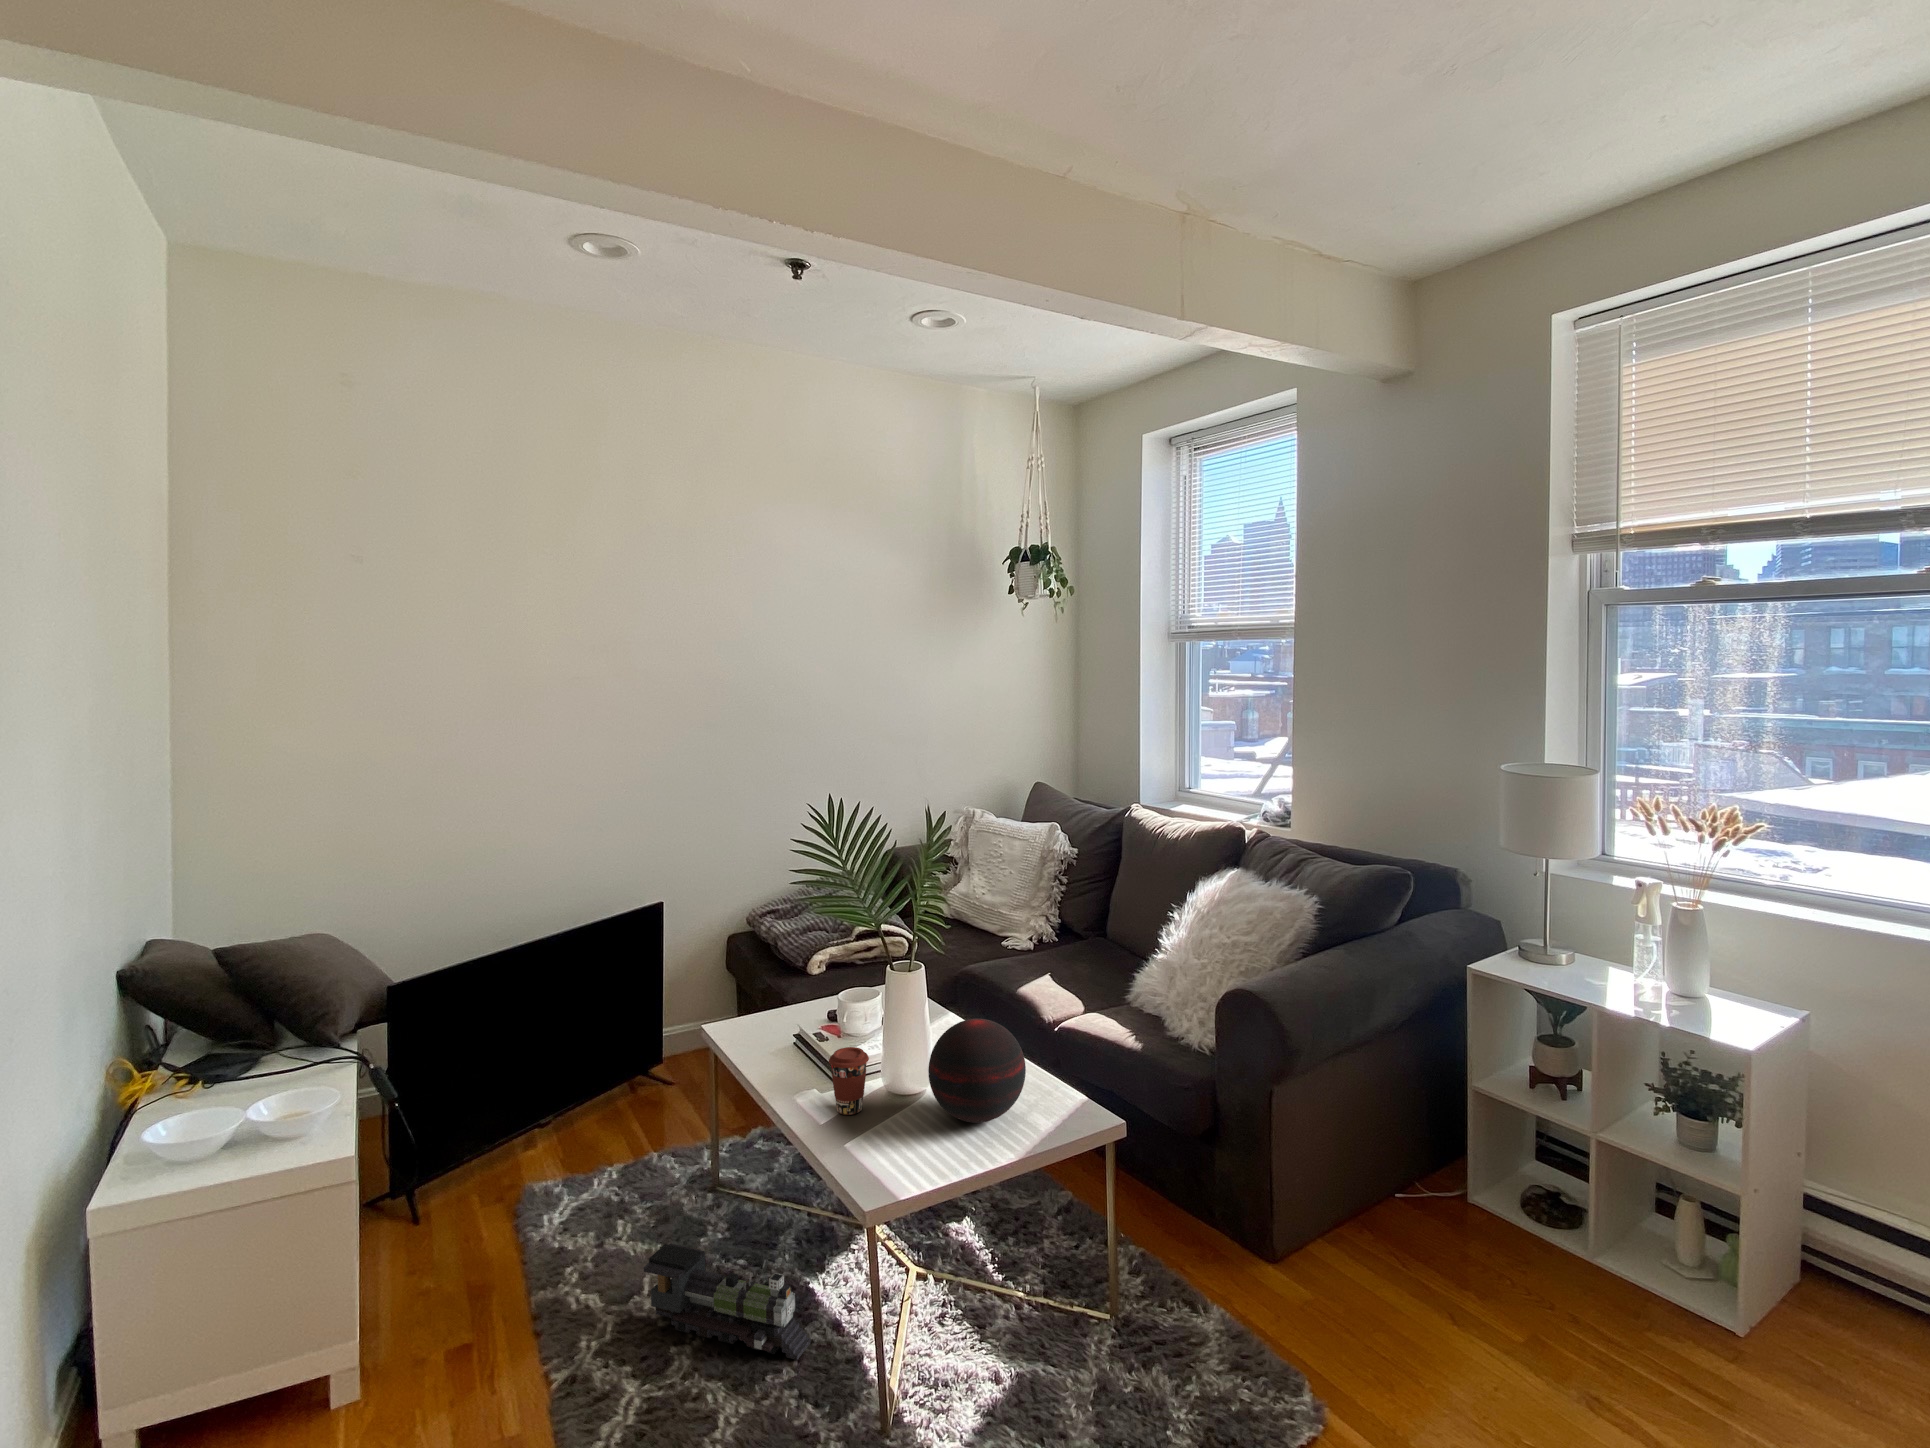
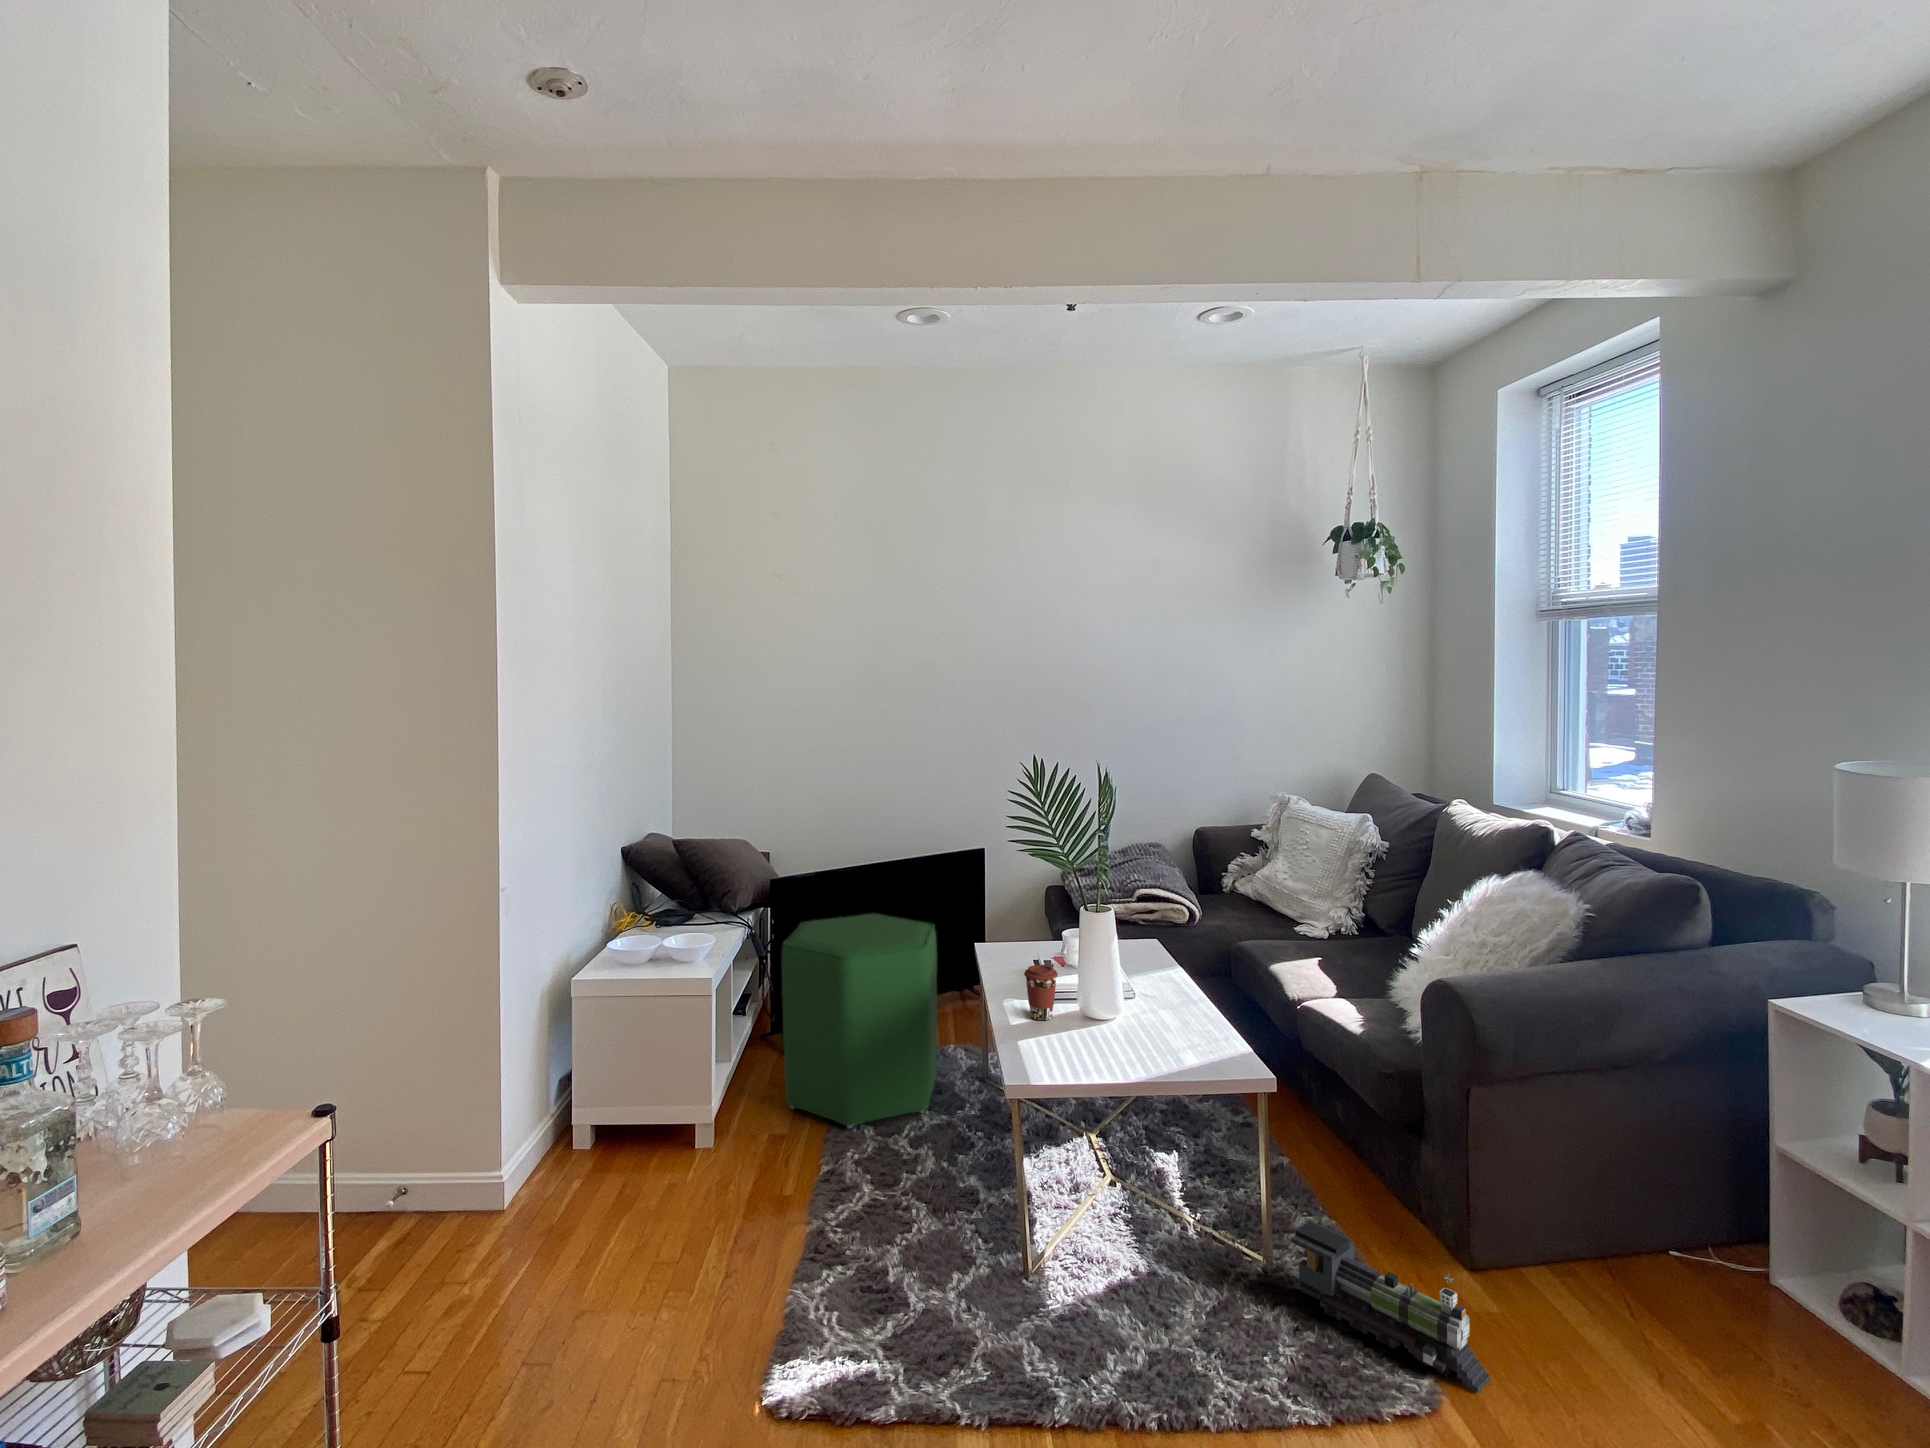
ottoman: none [446,1008,664,1307] -> present [782,914,937,1128]
decorative orb: present [928,1019,1026,1123] -> none [1096,955,1185,1046]
toy train: present [644,1244,811,1360] -> present [1291,1221,1490,1393]

